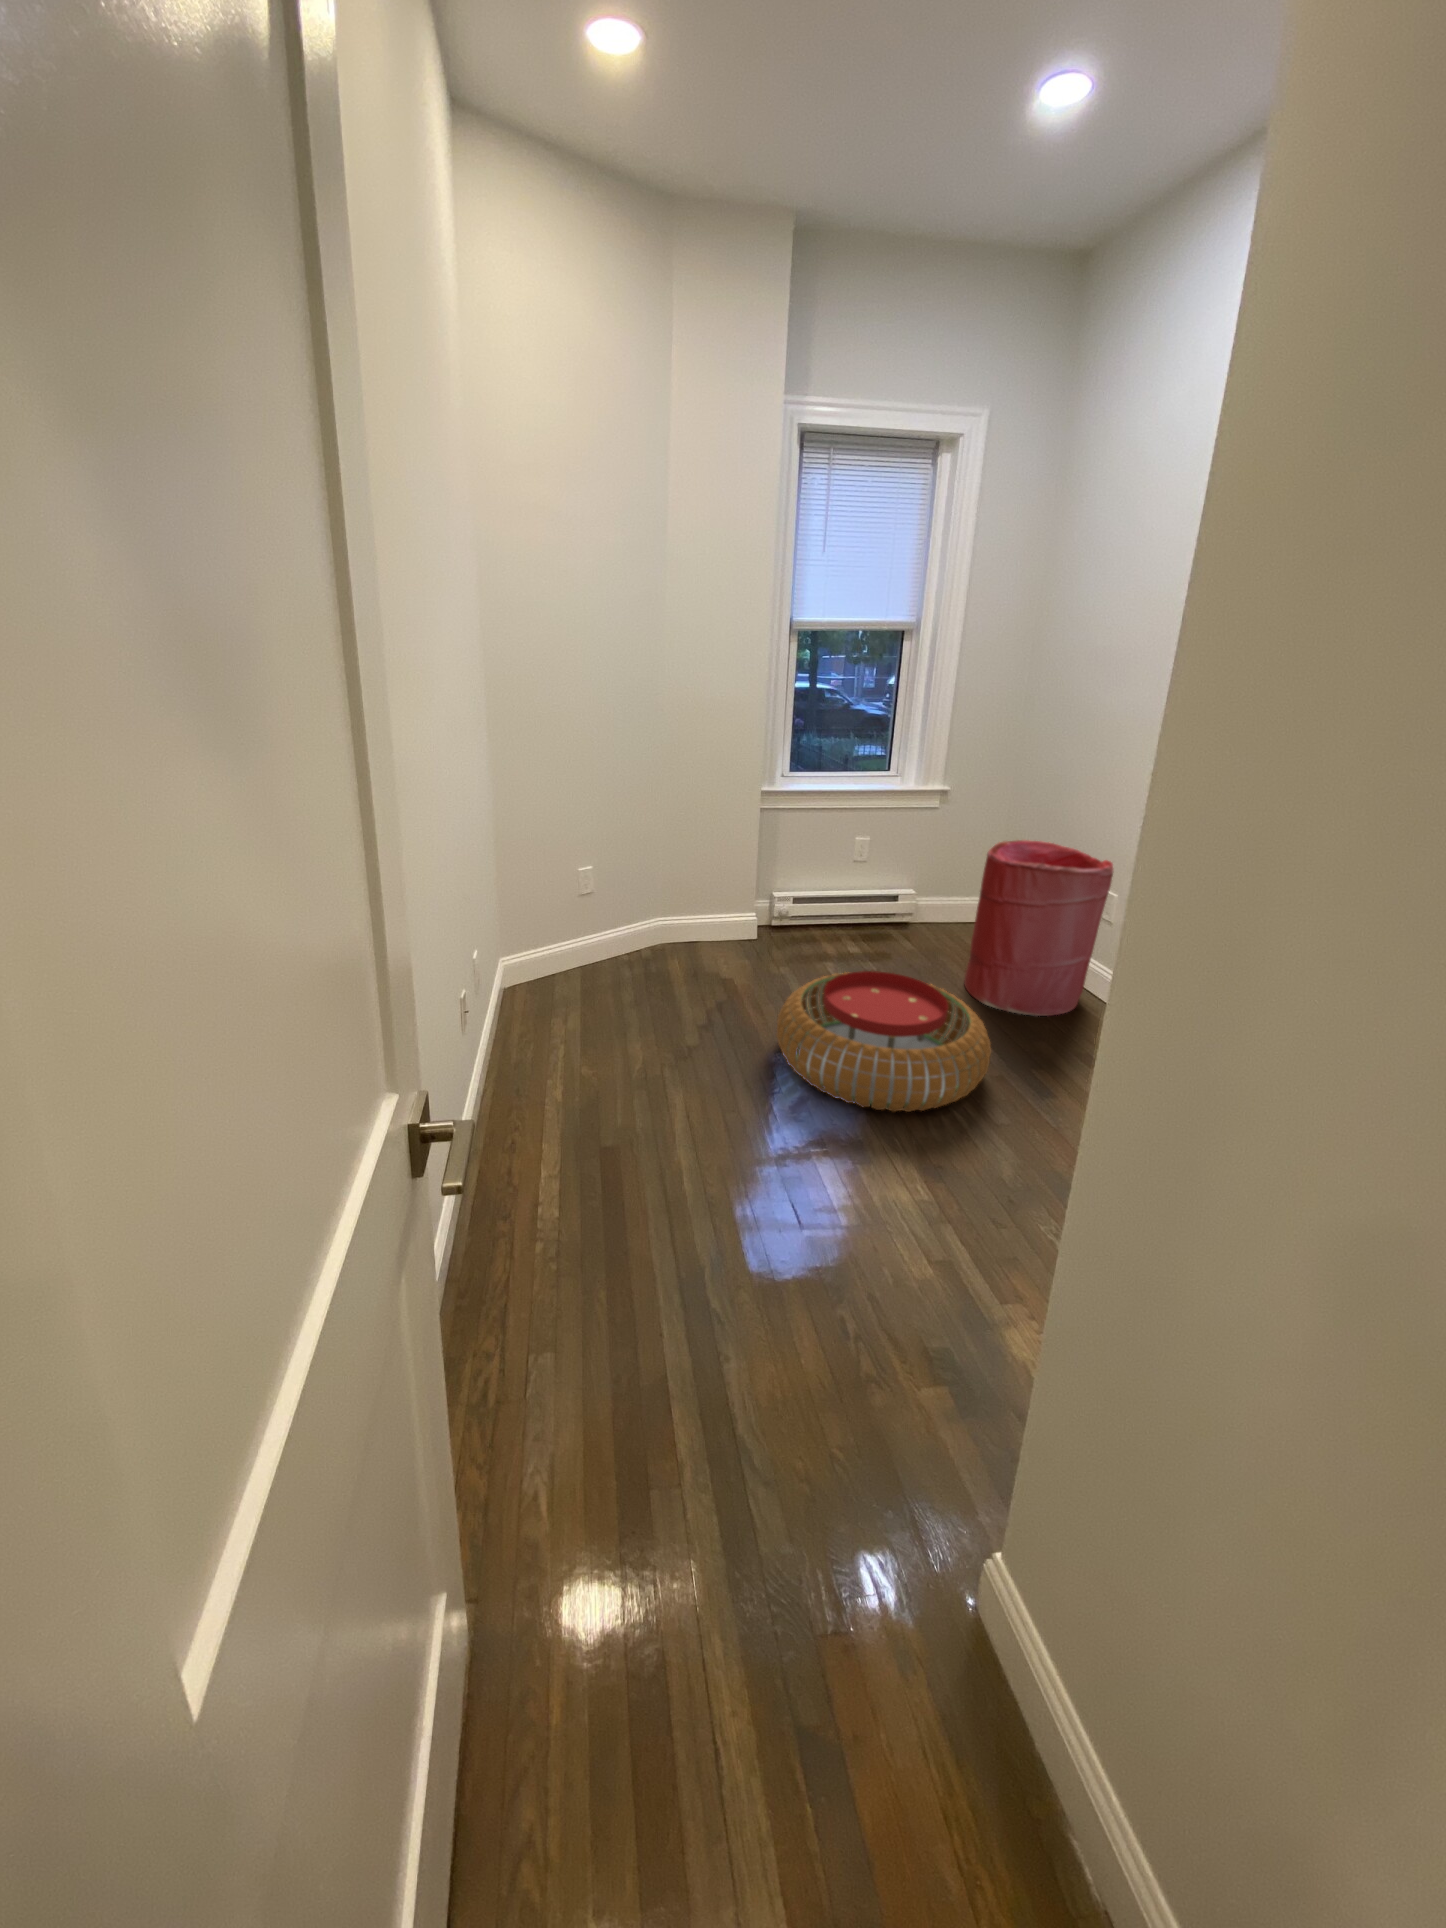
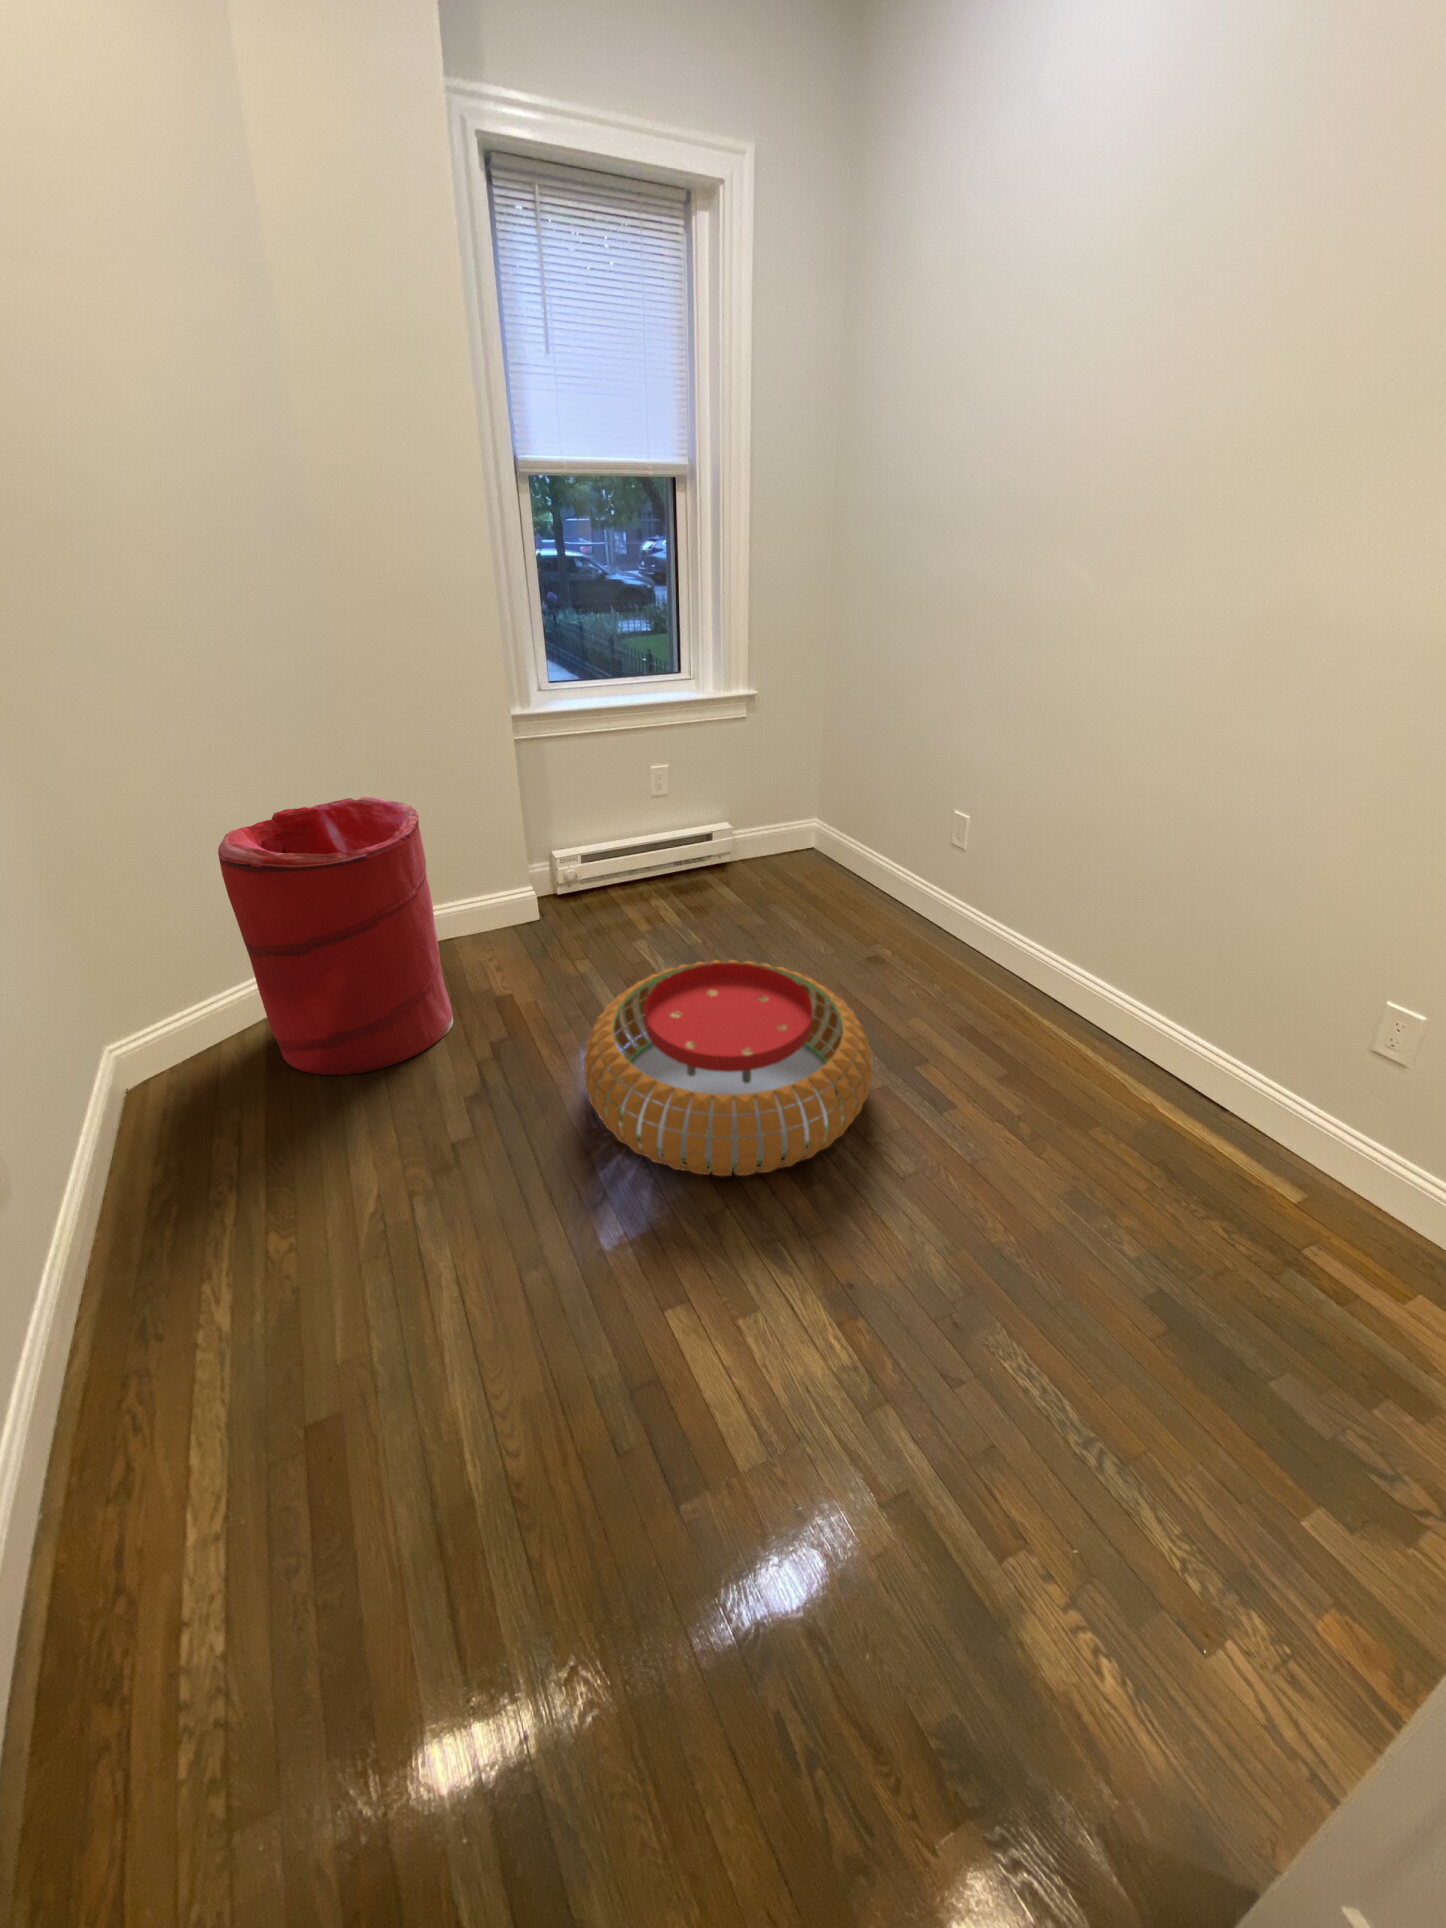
laundry hamper: present [964,840,1113,1016] -> present [218,797,453,1075]

